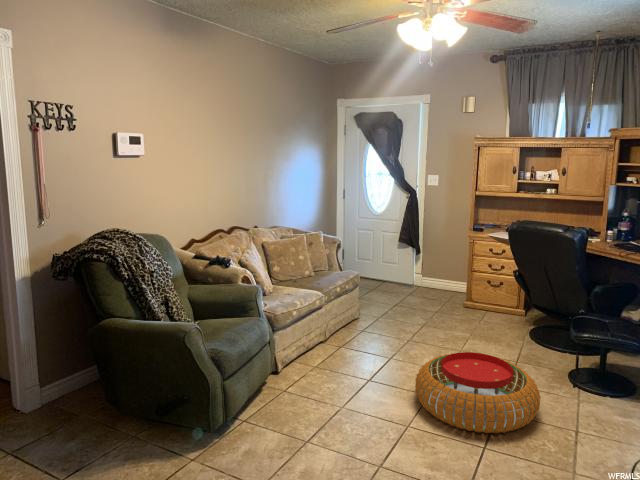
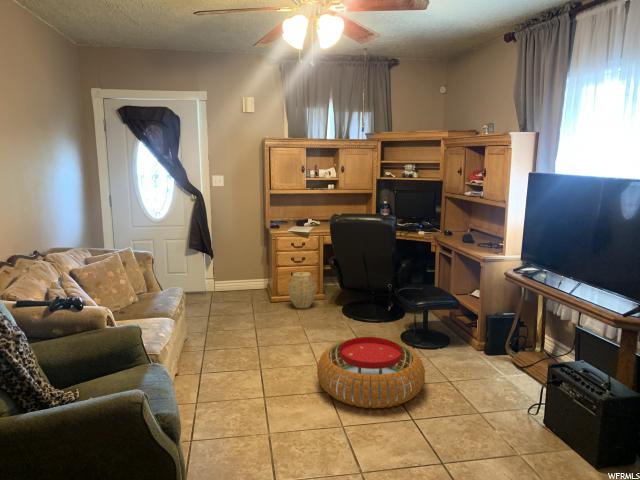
woven basket: none [476,281,508,321] -> present [288,272,317,309]

